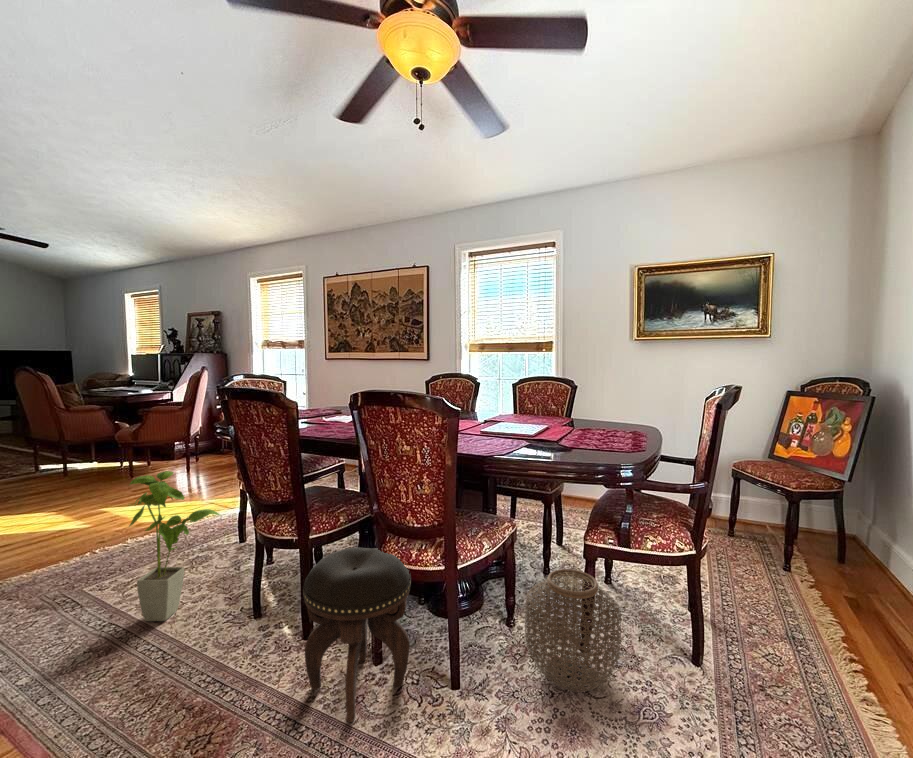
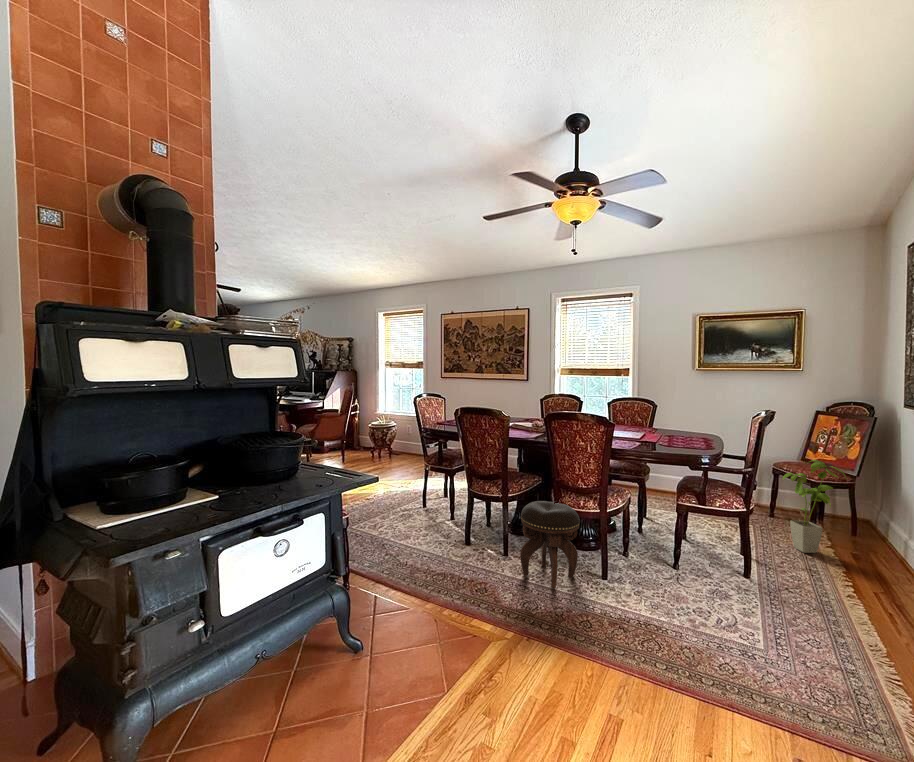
house plant: present [129,471,220,621] -> present [783,460,845,553]
woven basket: present [525,569,621,692] -> none [642,518,702,584]

